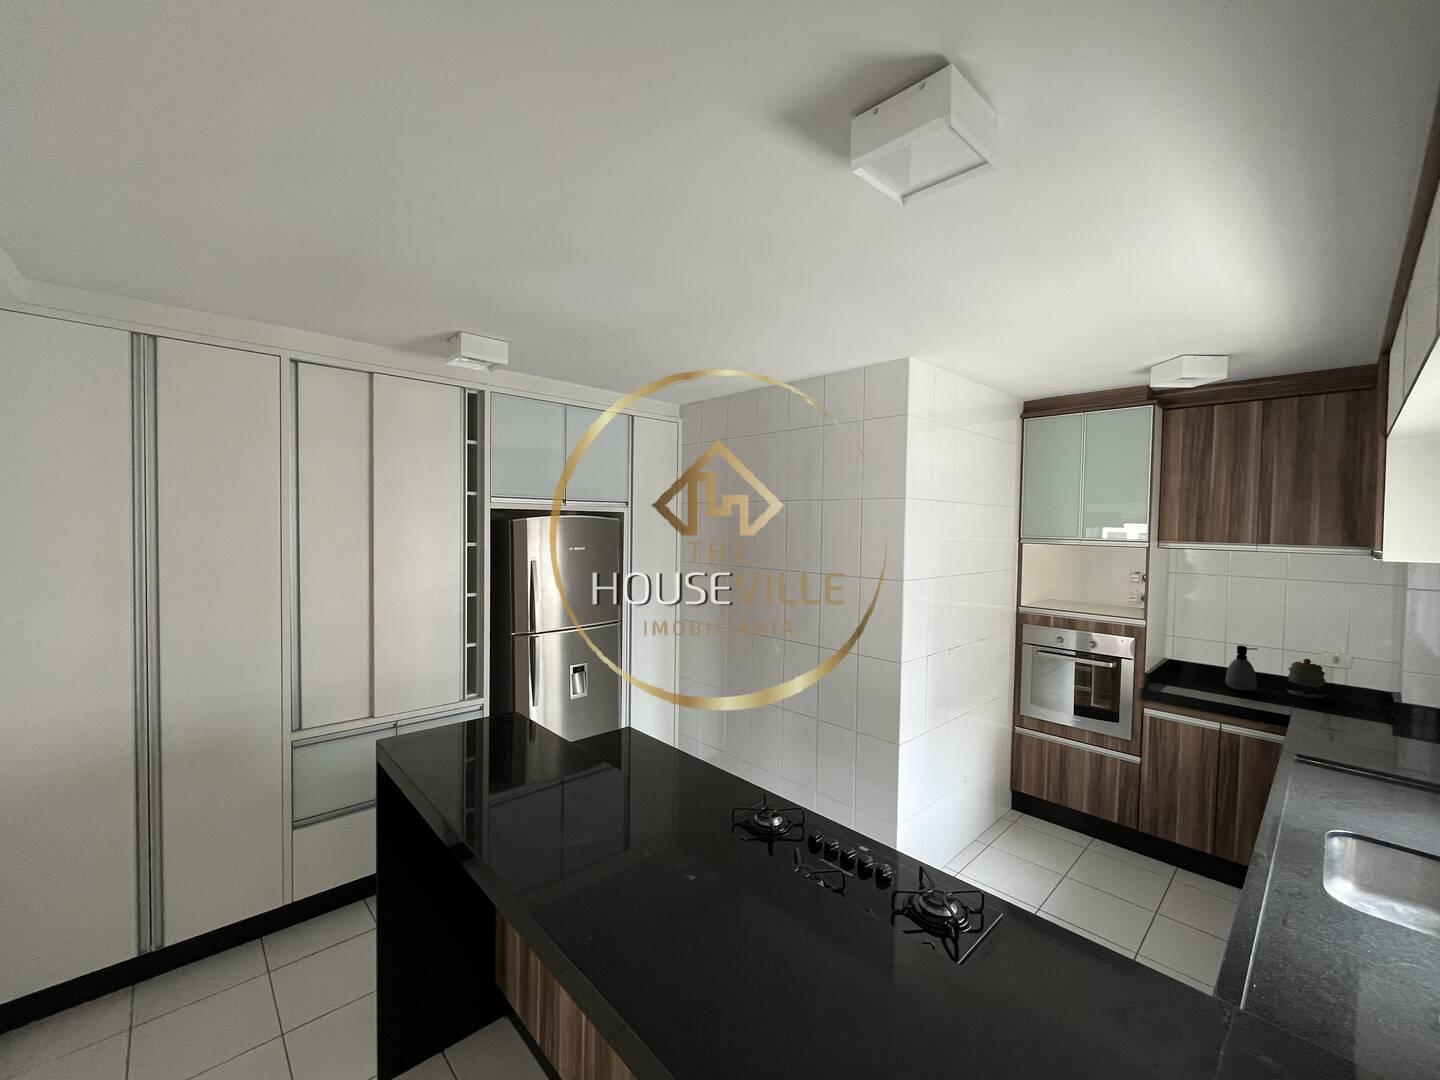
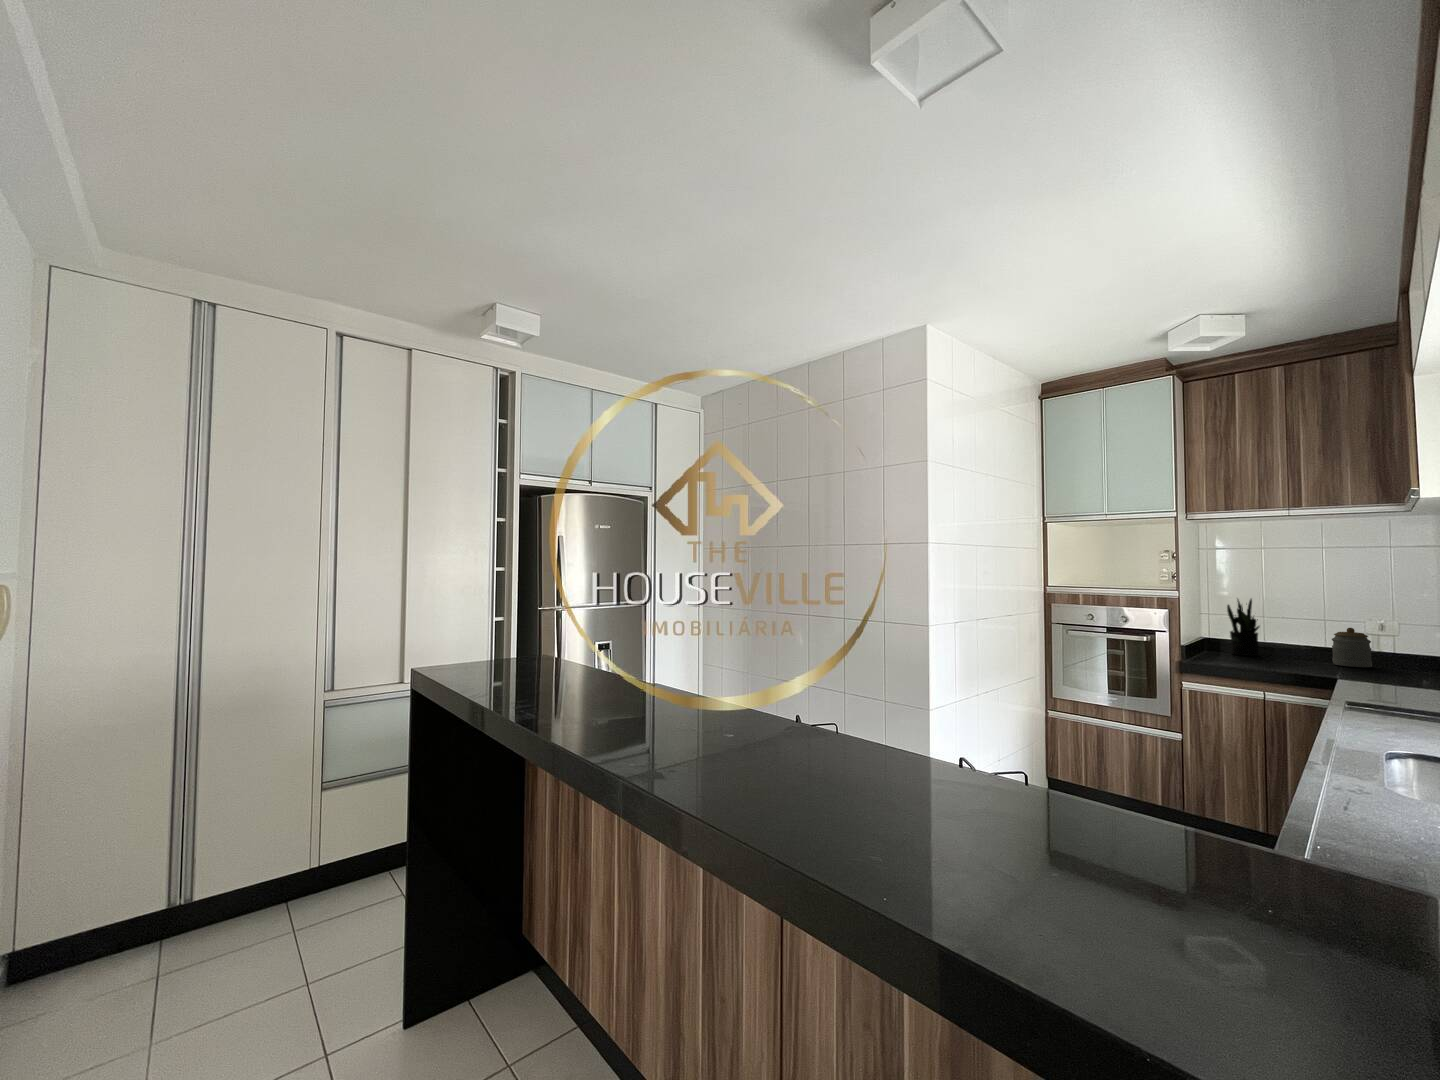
potted plant: none [1192,621,1222,679] -> present [1227,599,1259,656]
soap dispenser: present [1225,646,1258,690] -> none [1266,617,1299,663]

